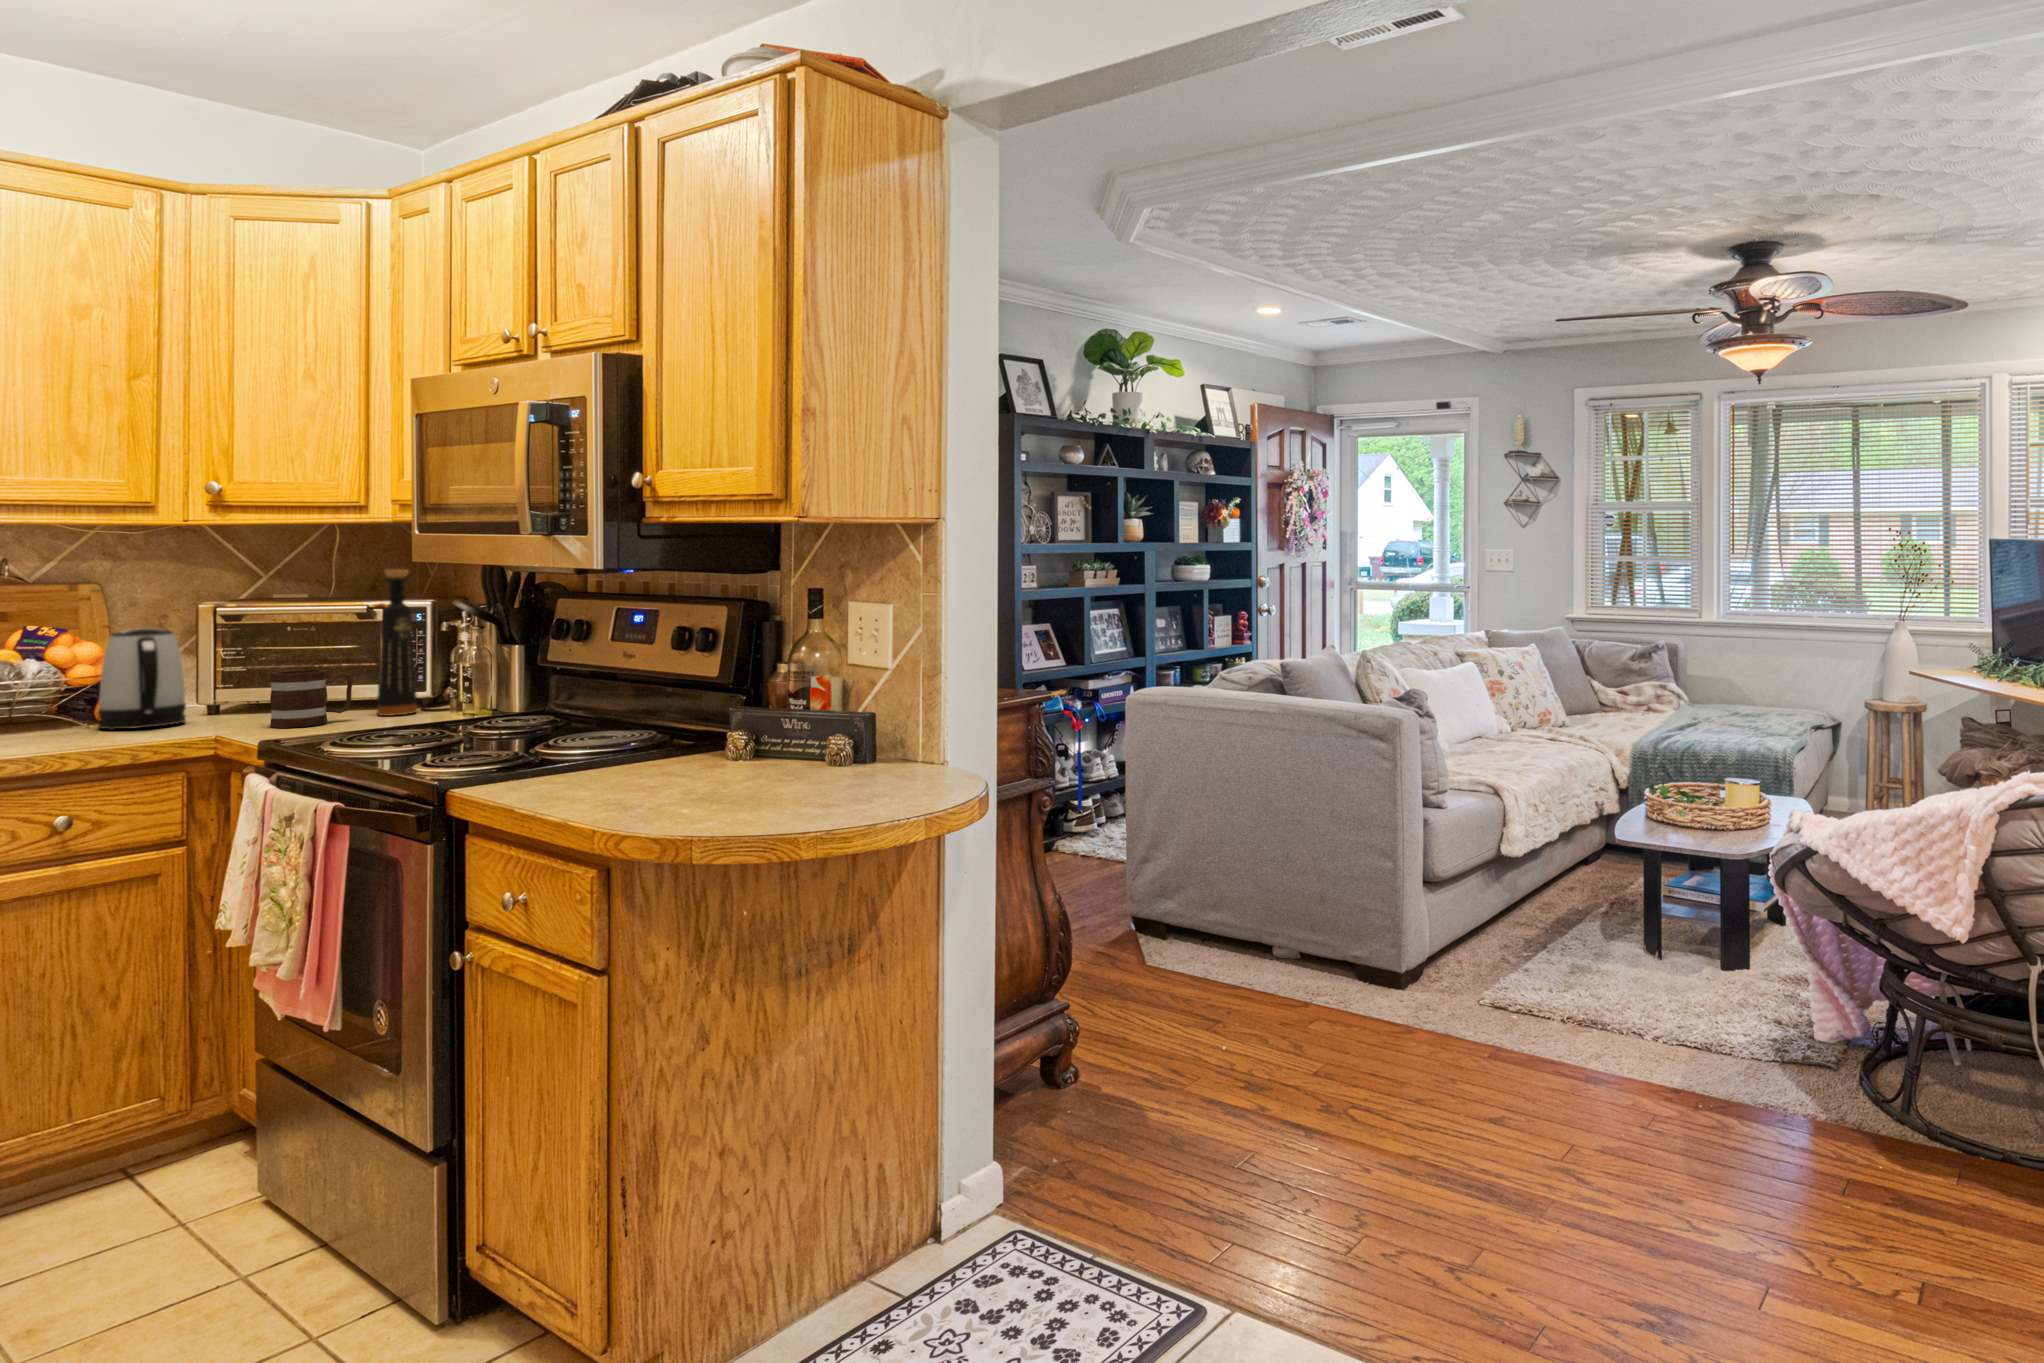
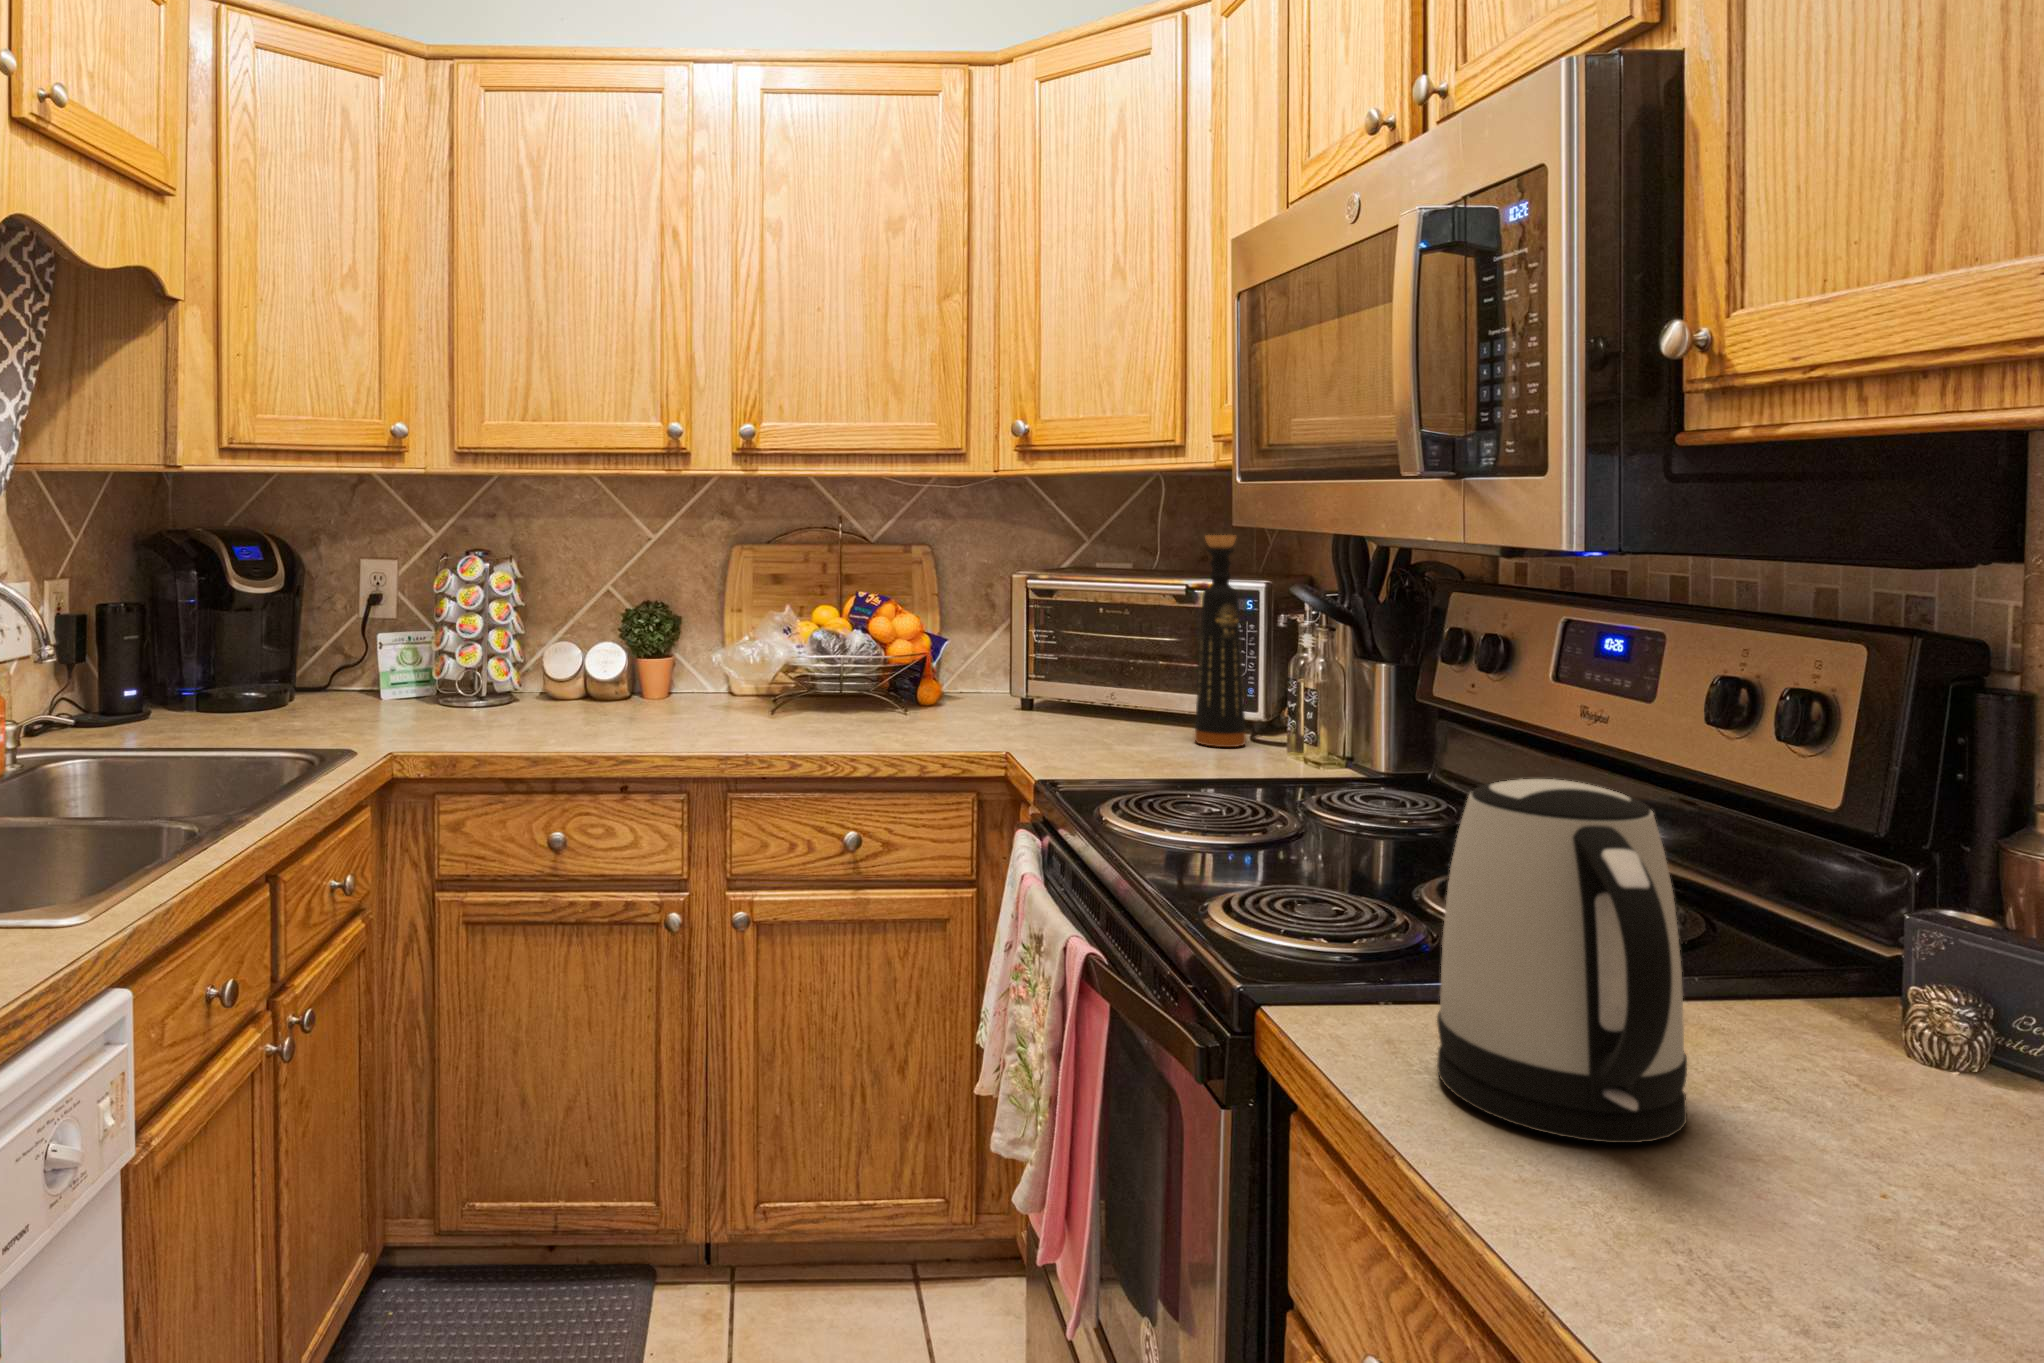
kettle: present [98,628,186,730] -> present [1437,779,1687,1143]
mug: present [270,669,353,728] -> none [1067,670,1163,751]

